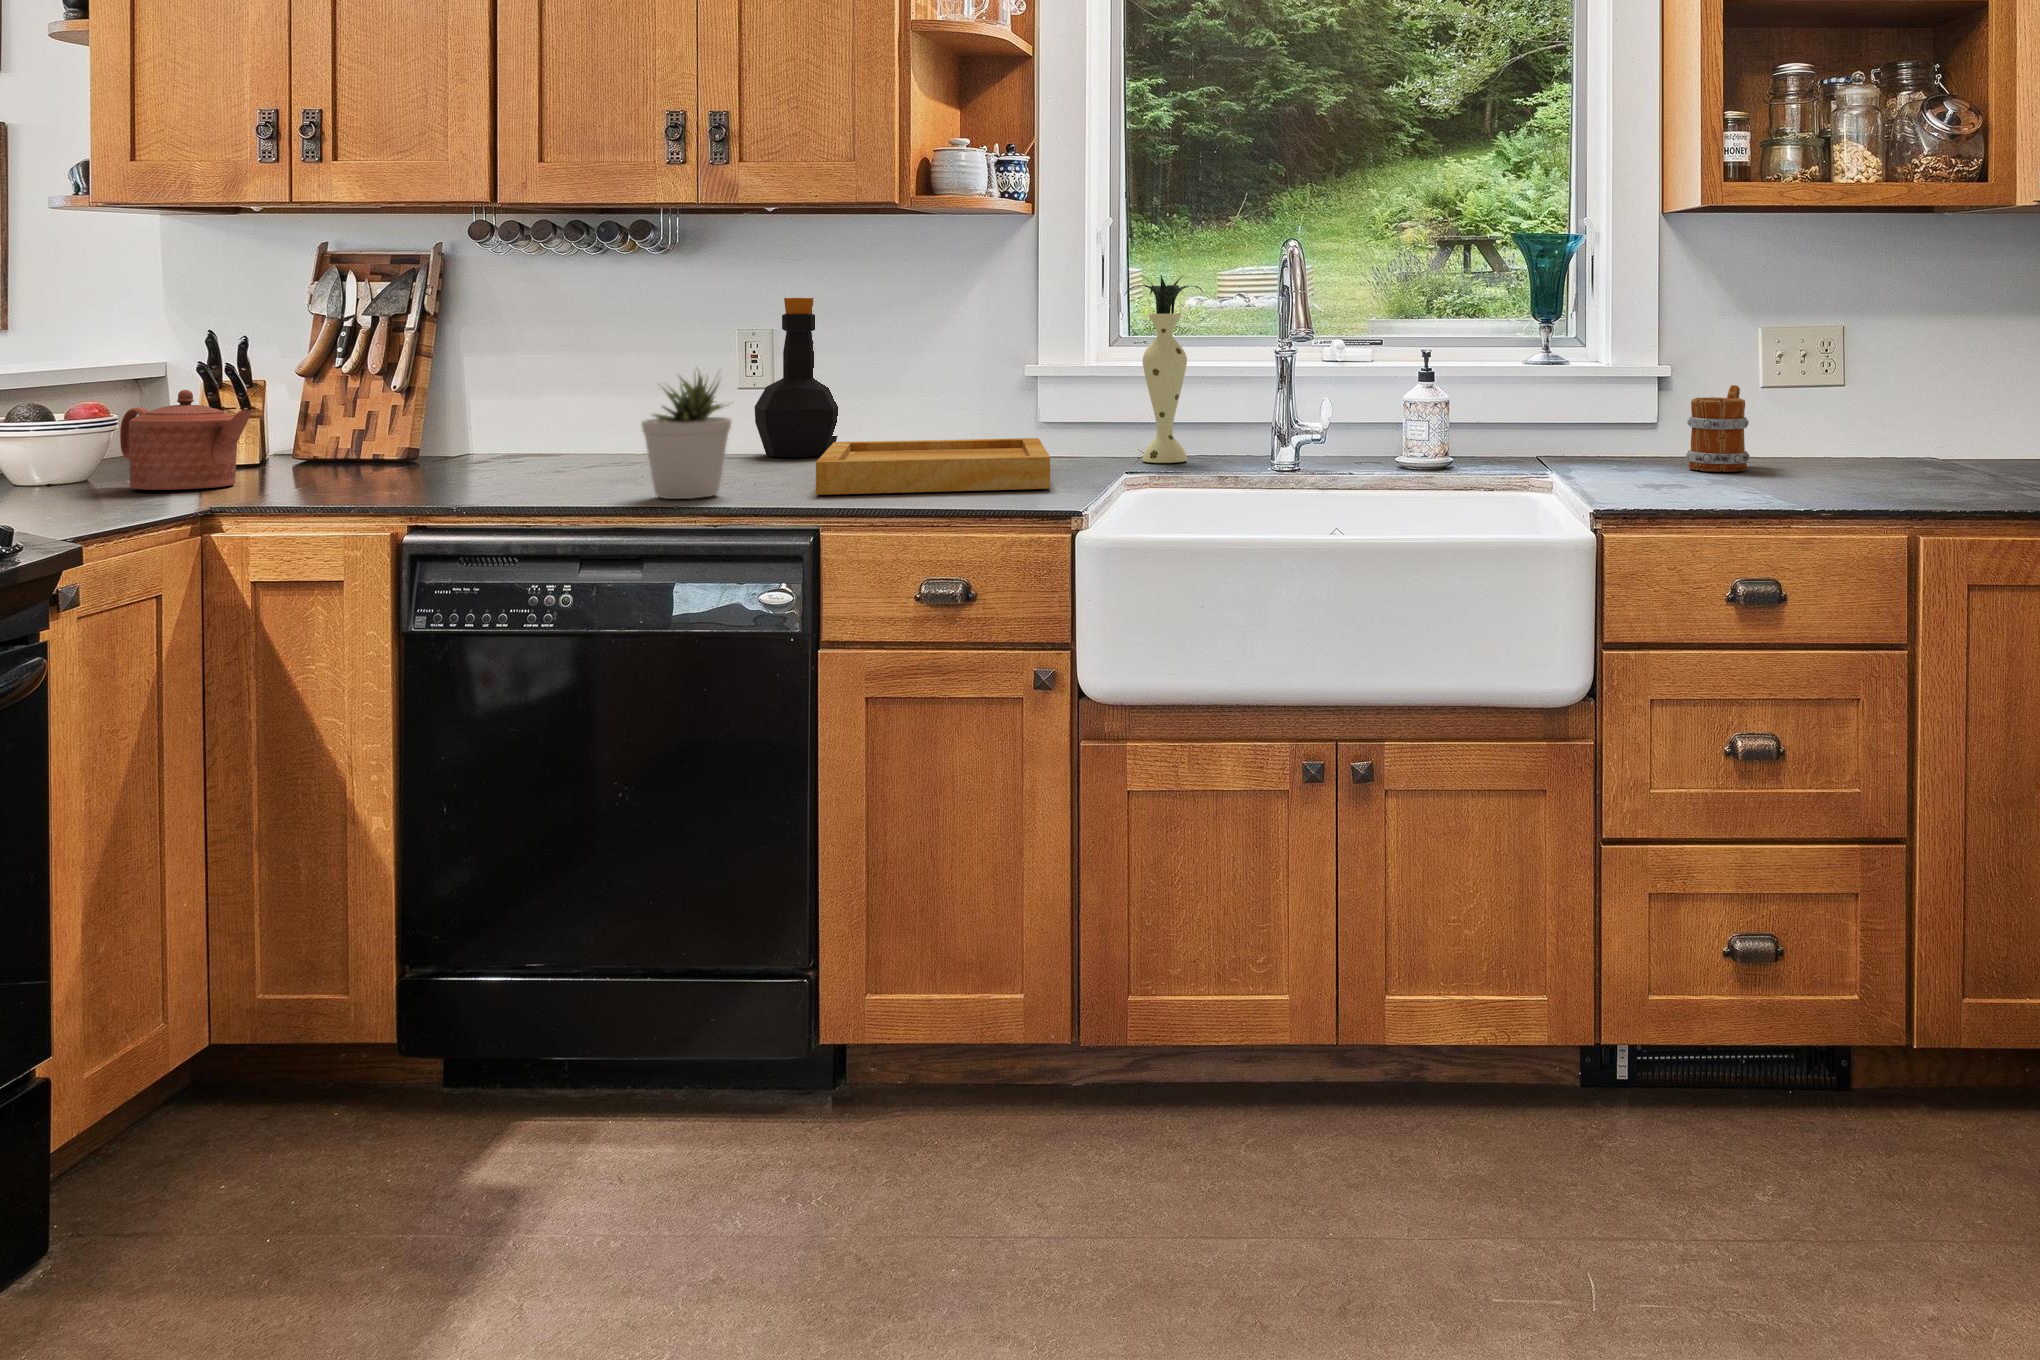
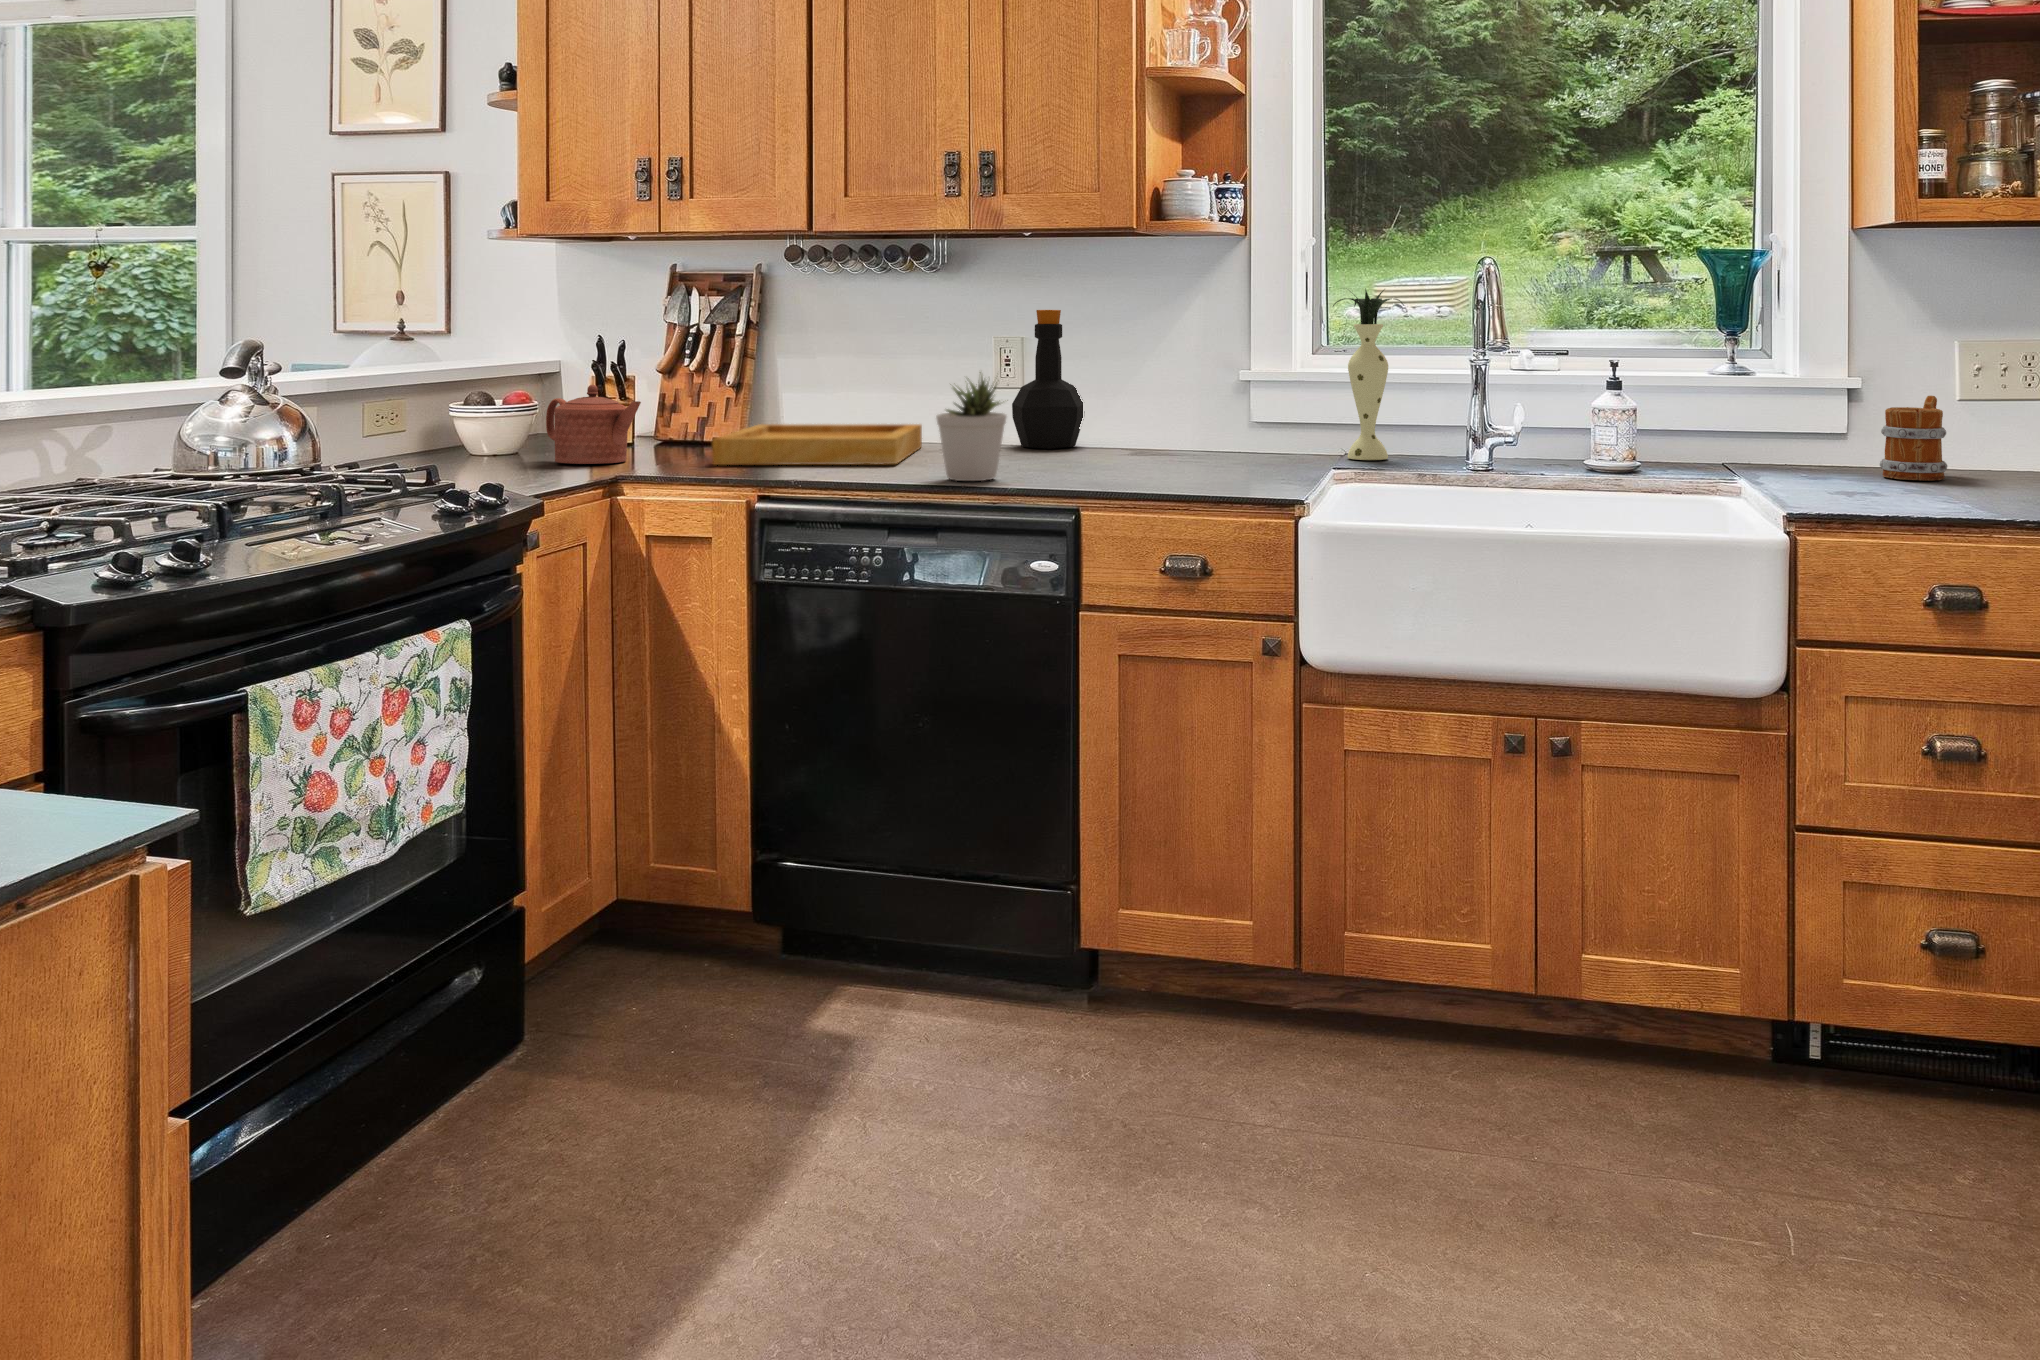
tray: present [816,438,1050,495] -> present [712,424,922,465]

